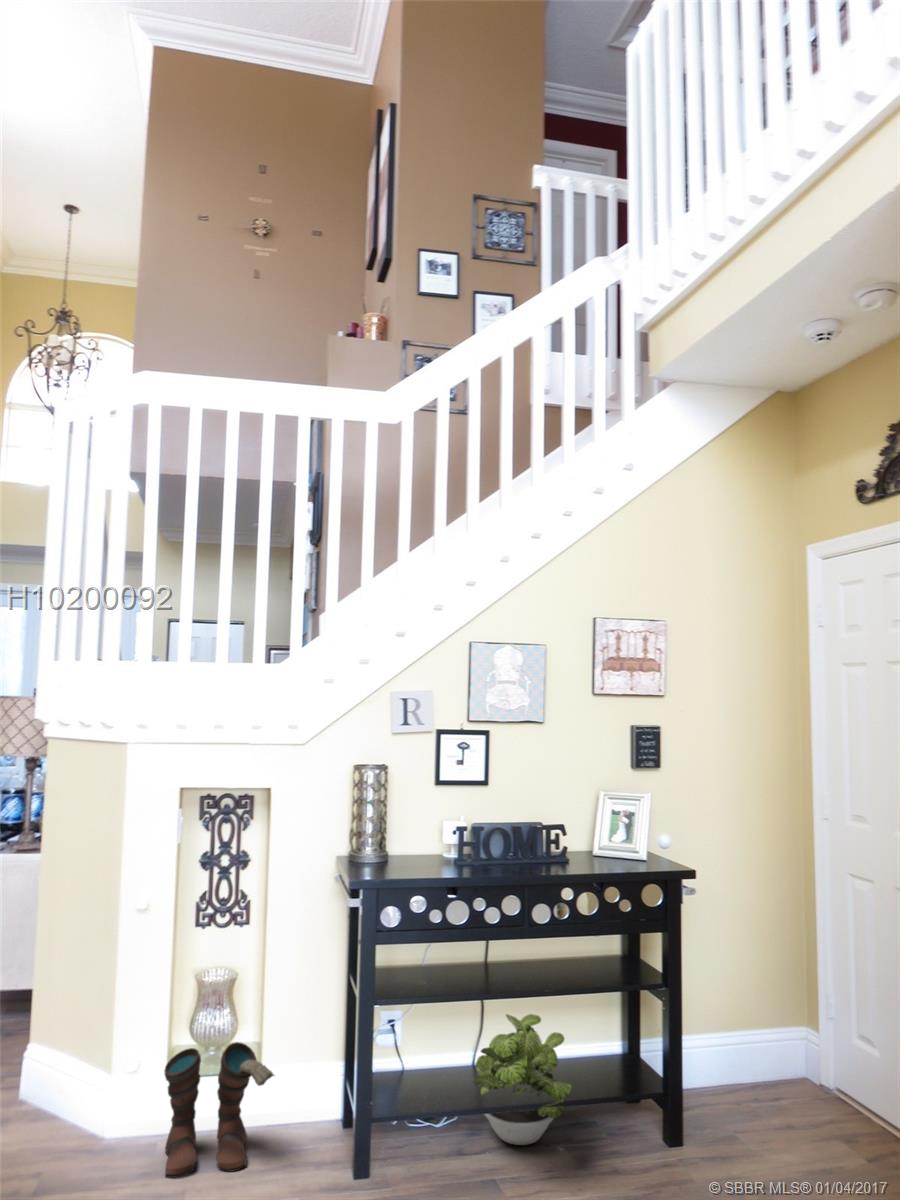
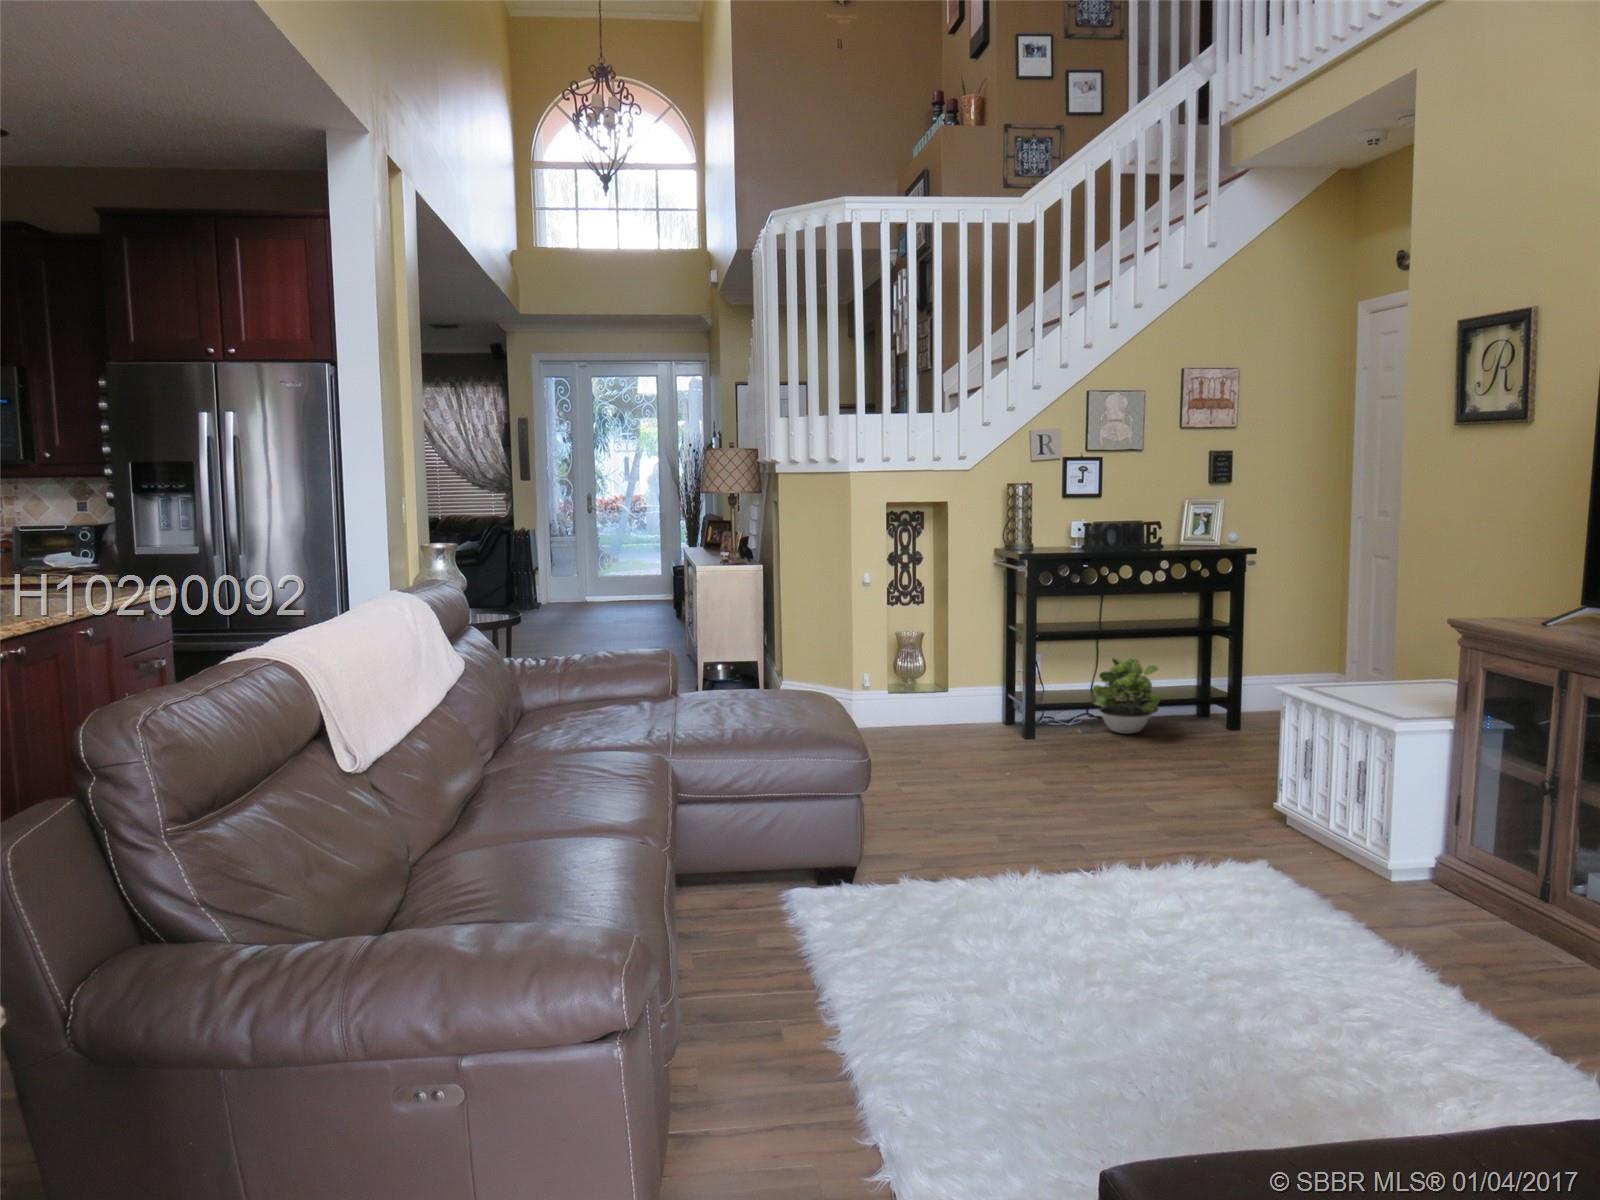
boots: present [164,1042,274,1178] -> none [886,670,961,743]

